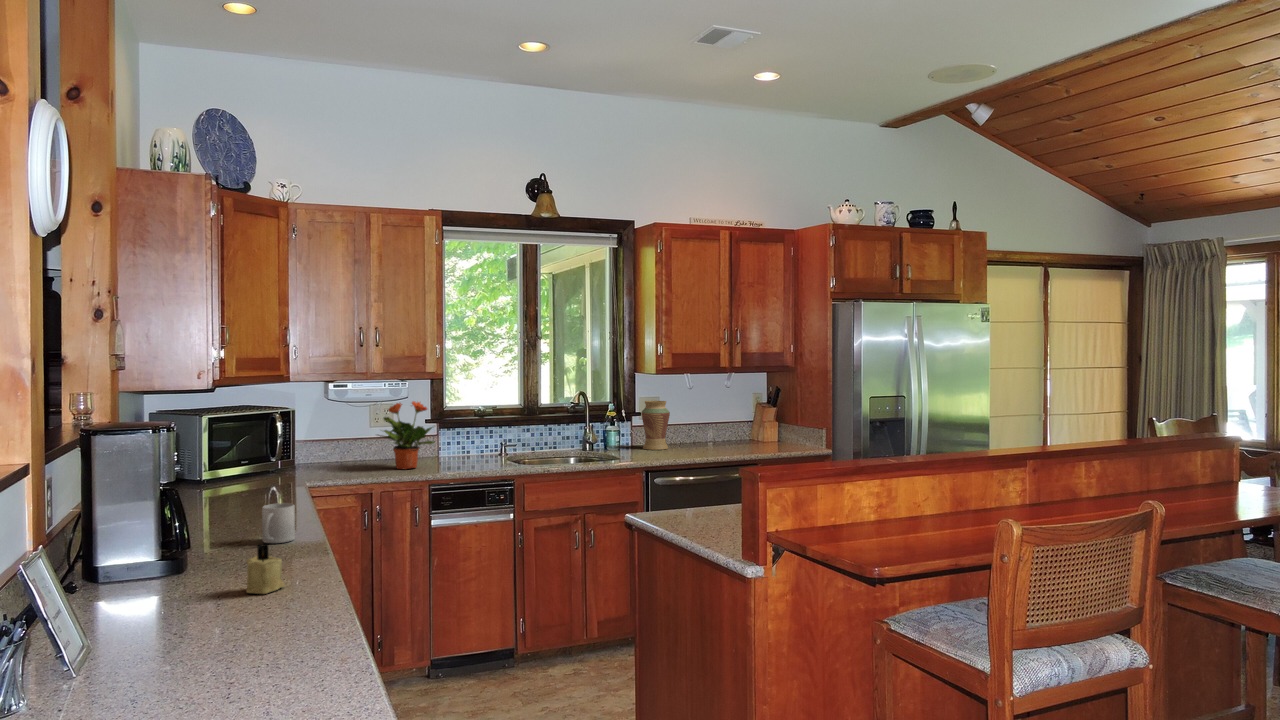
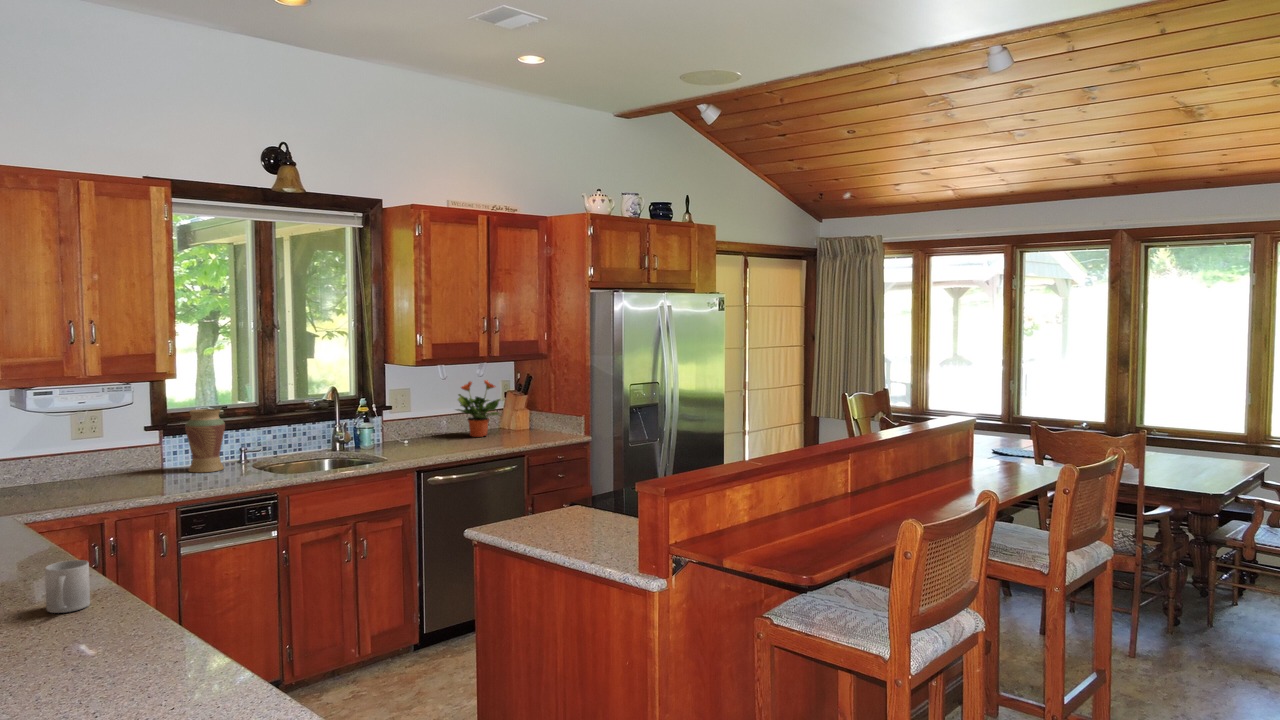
potted plant: present [378,401,434,469] -> present [456,380,500,437]
vase: present [641,401,670,450] -> present [185,409,225,473]
candle: present [247,544,285,594] -> none [101,623,151,687]

